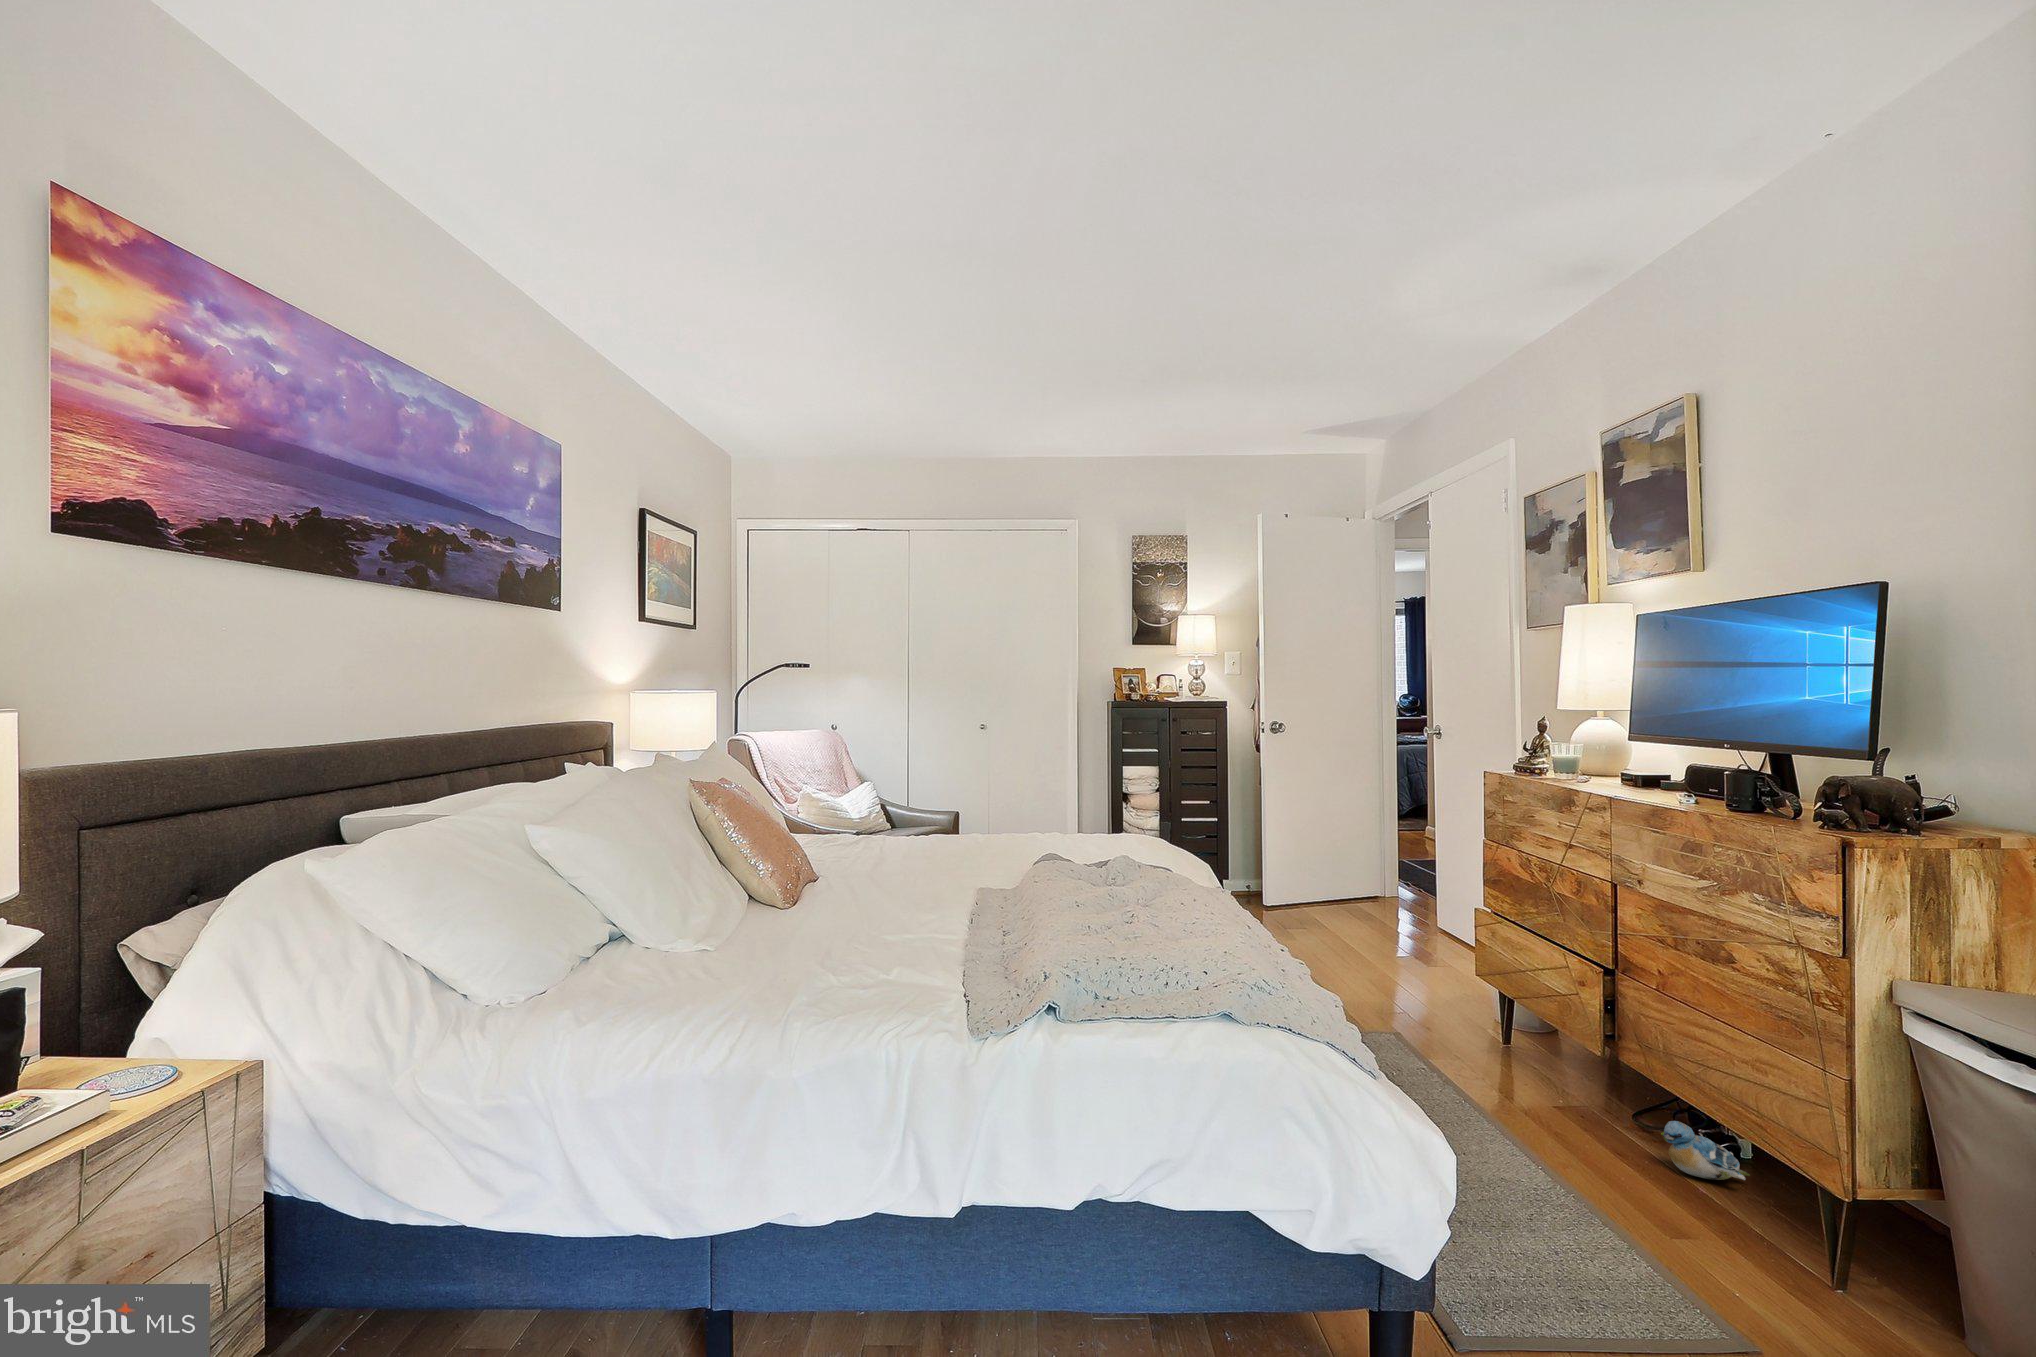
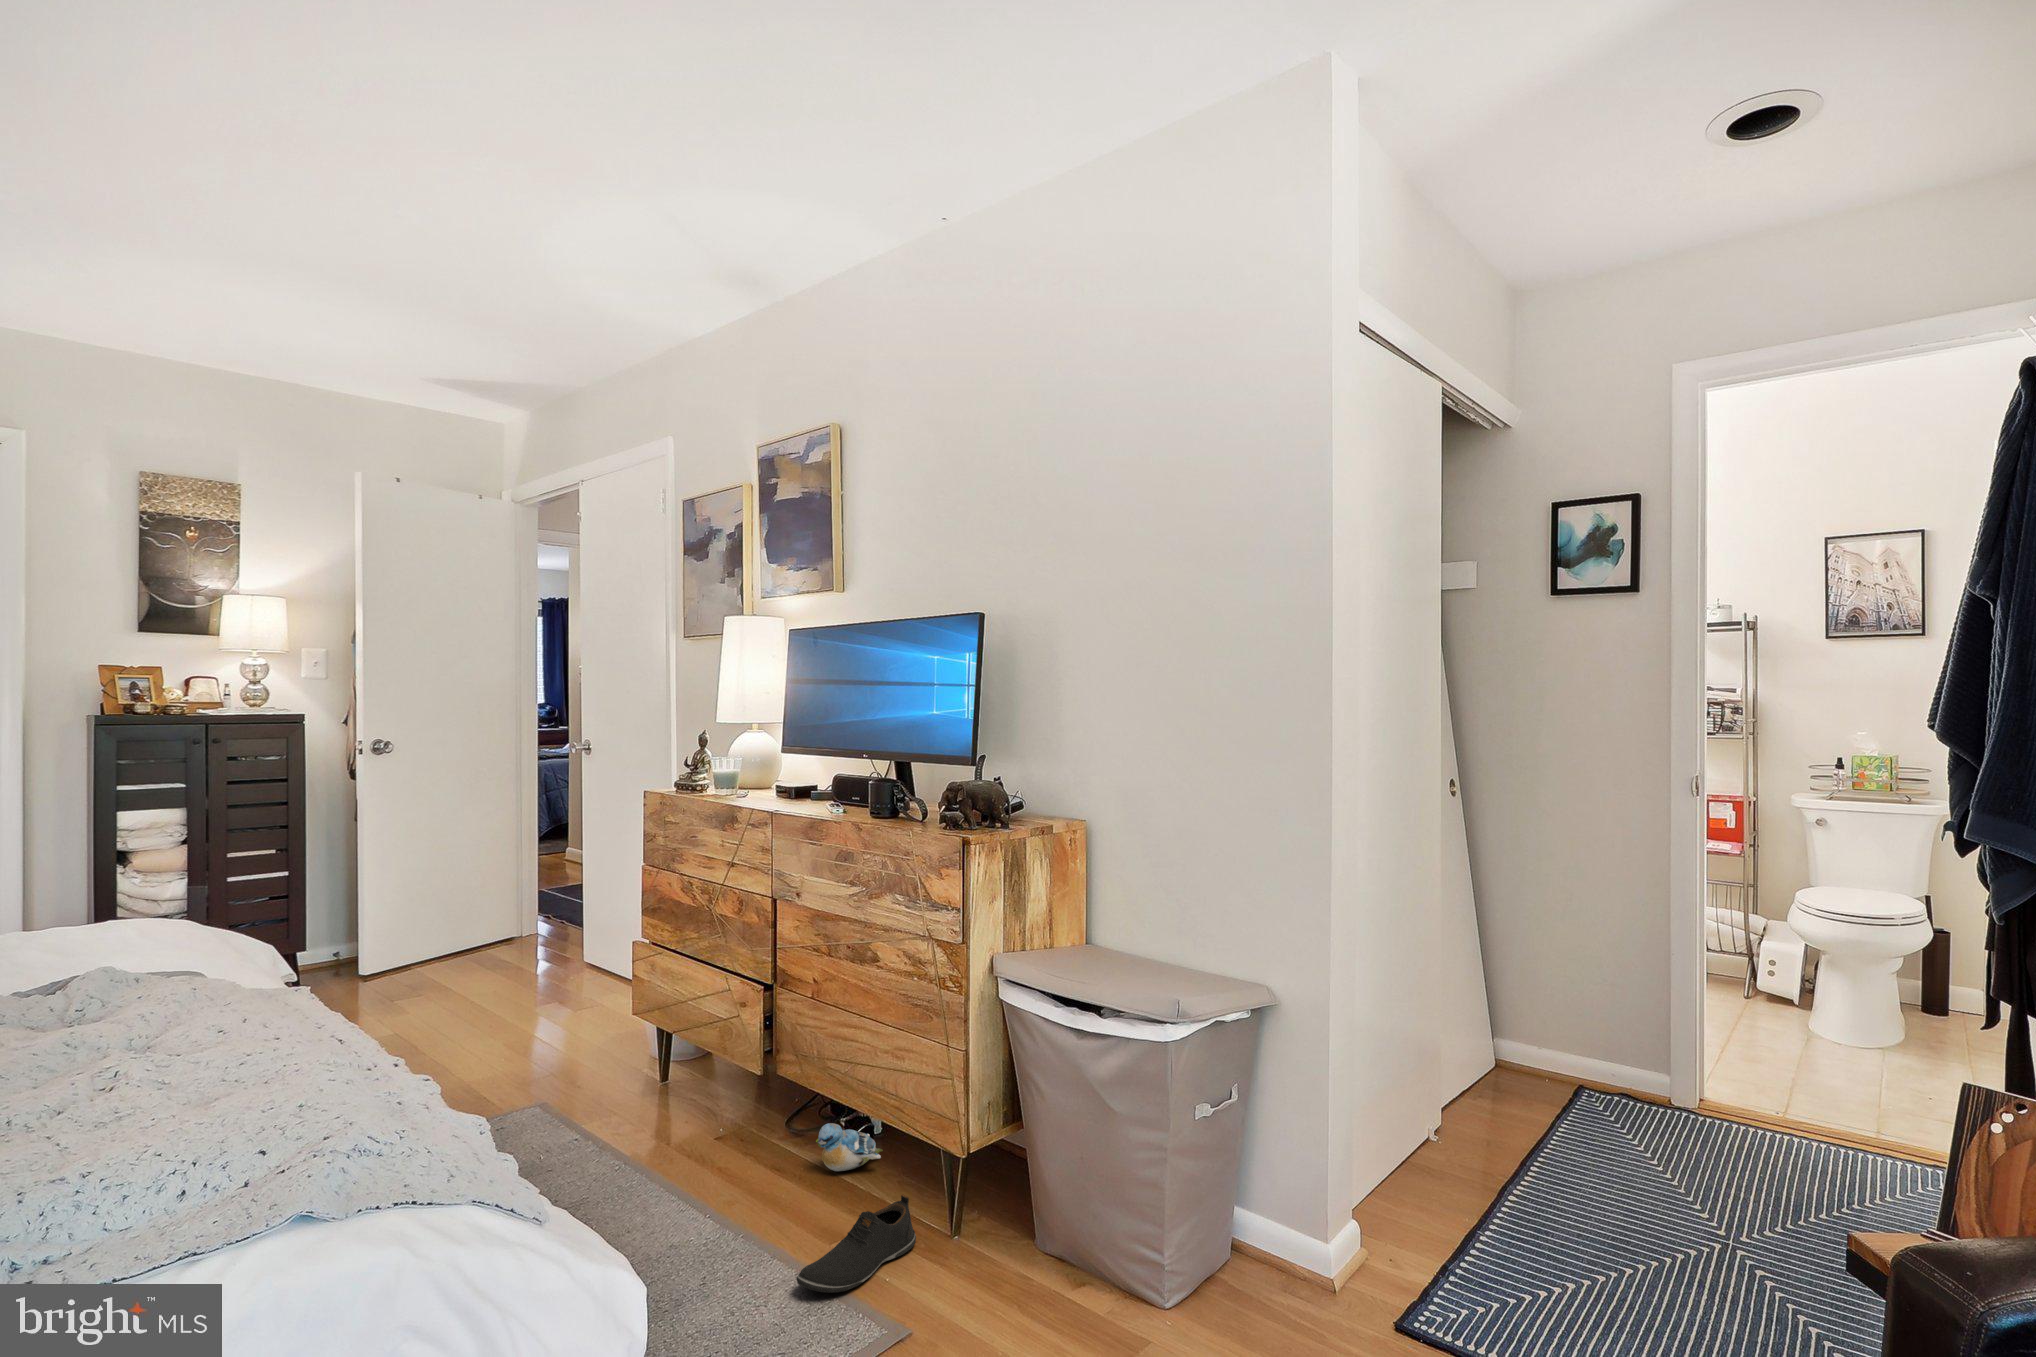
shoe: none [1626,1209,1784,1275] -> present [796,1194,916,1293]

